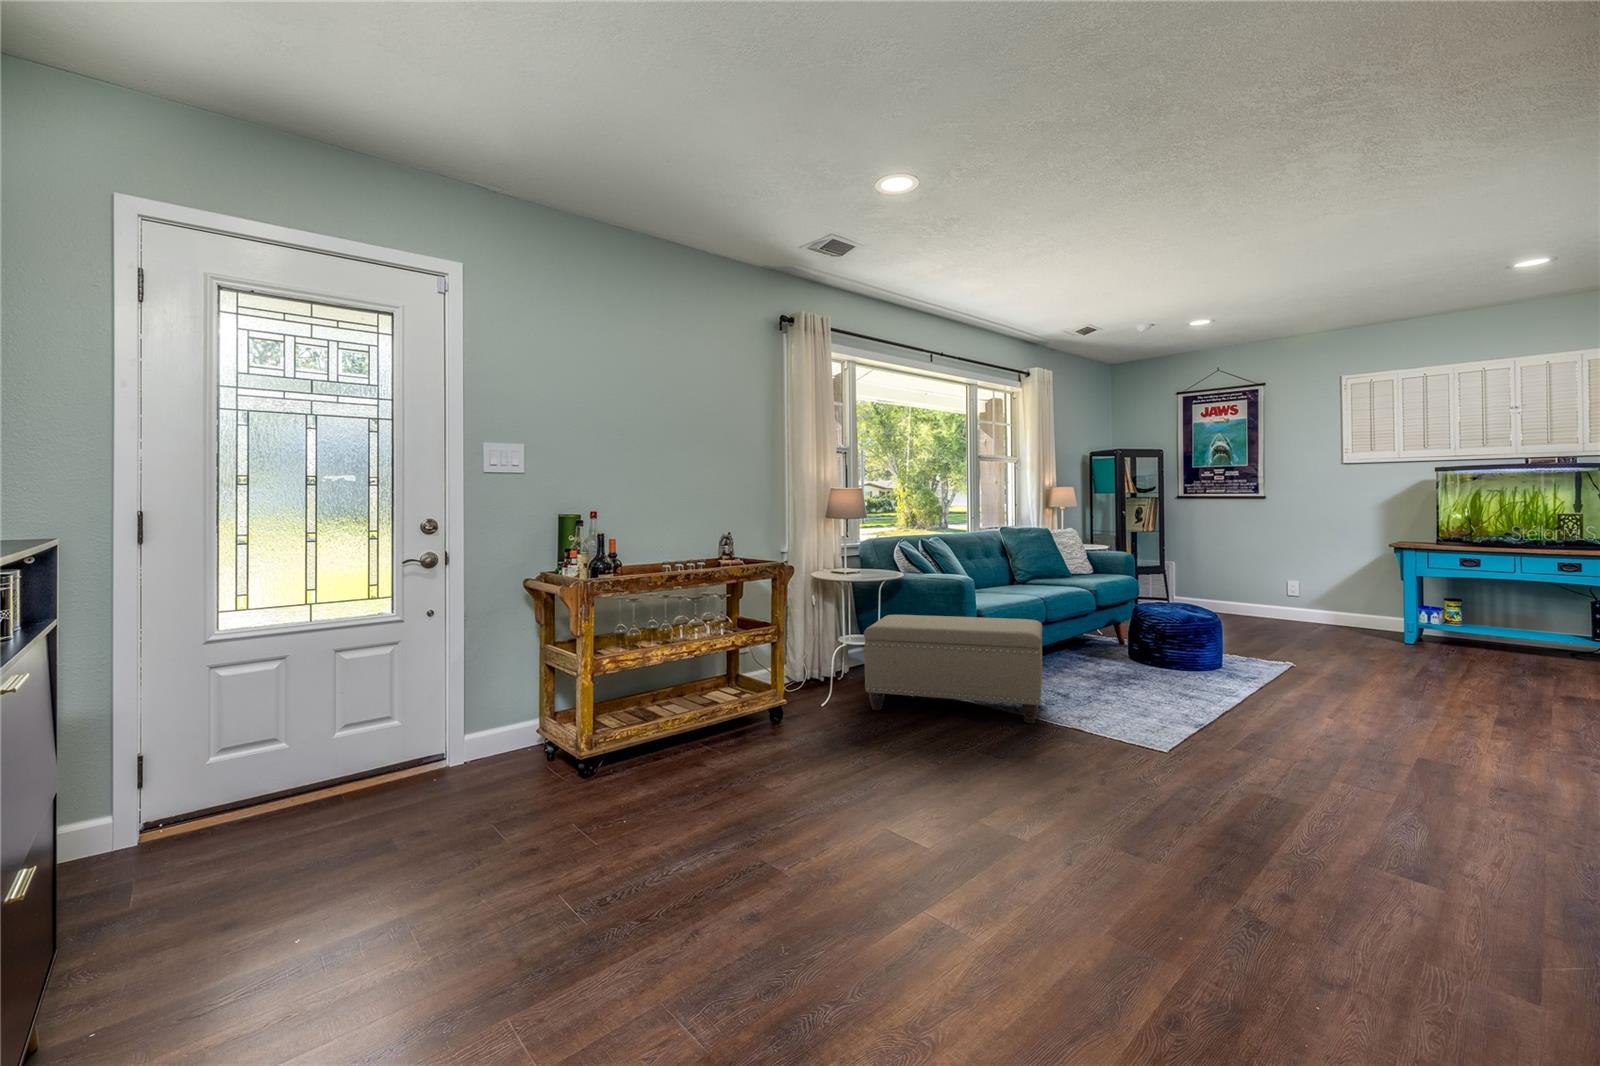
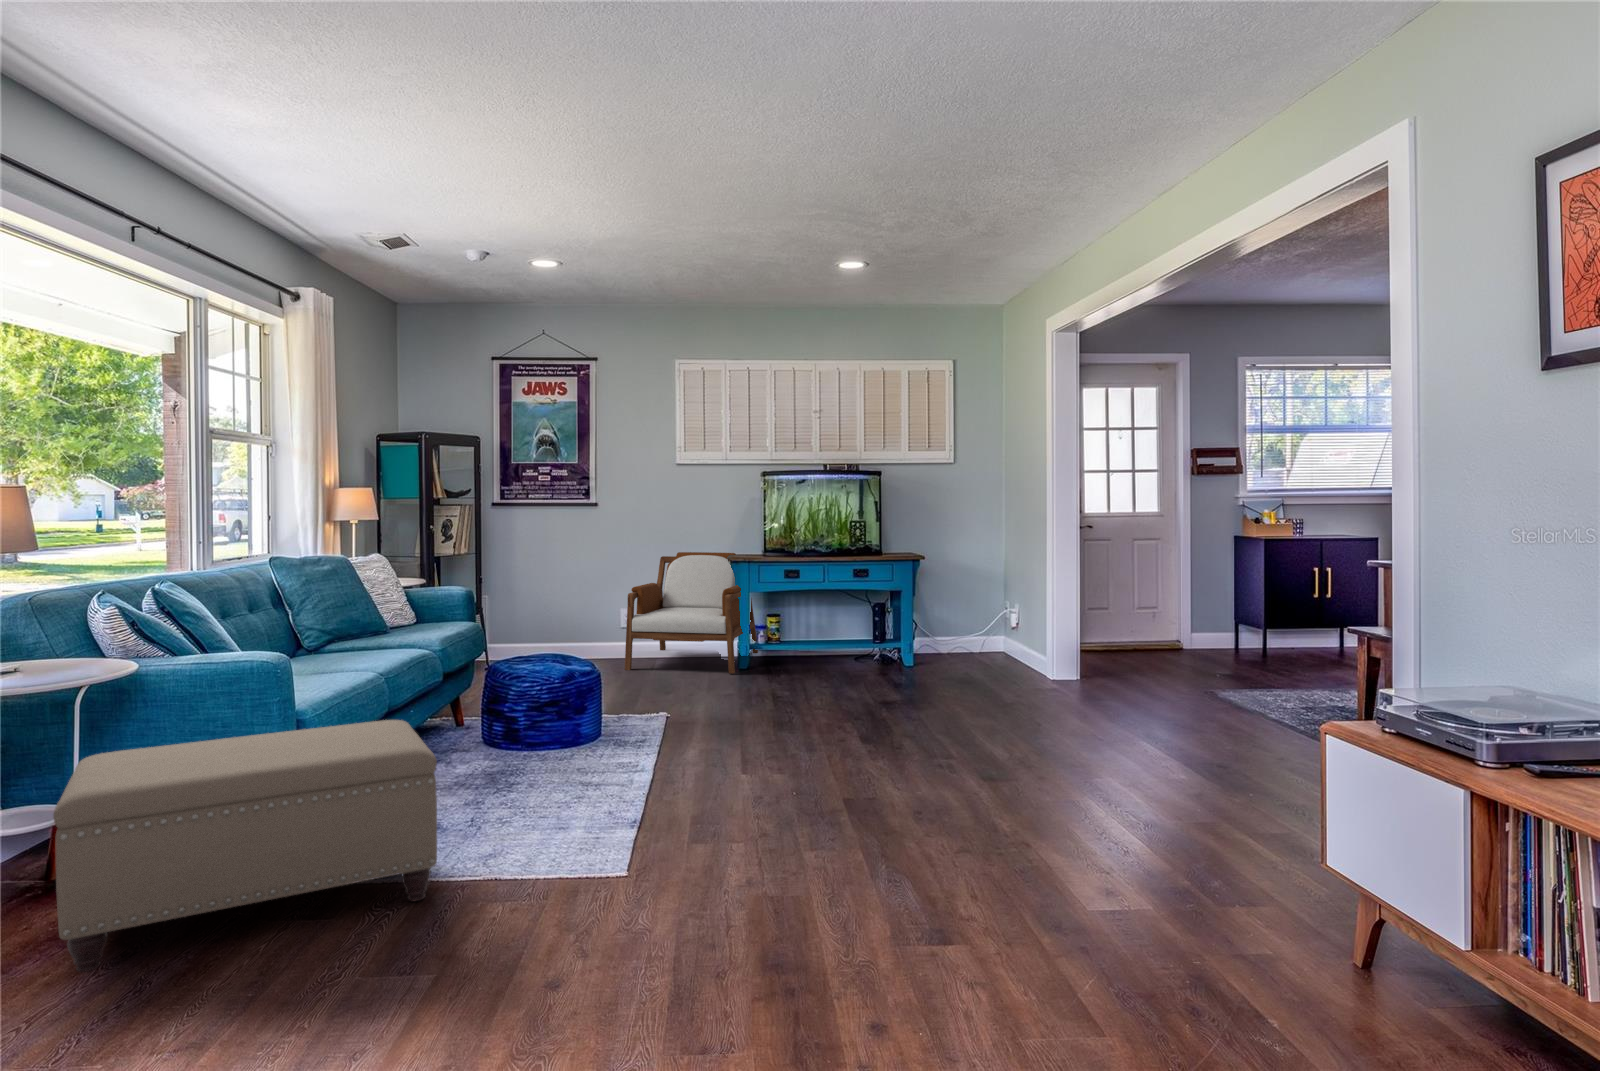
armchair: none [1278,539,1441,648] -> present [625,552,758,673]

